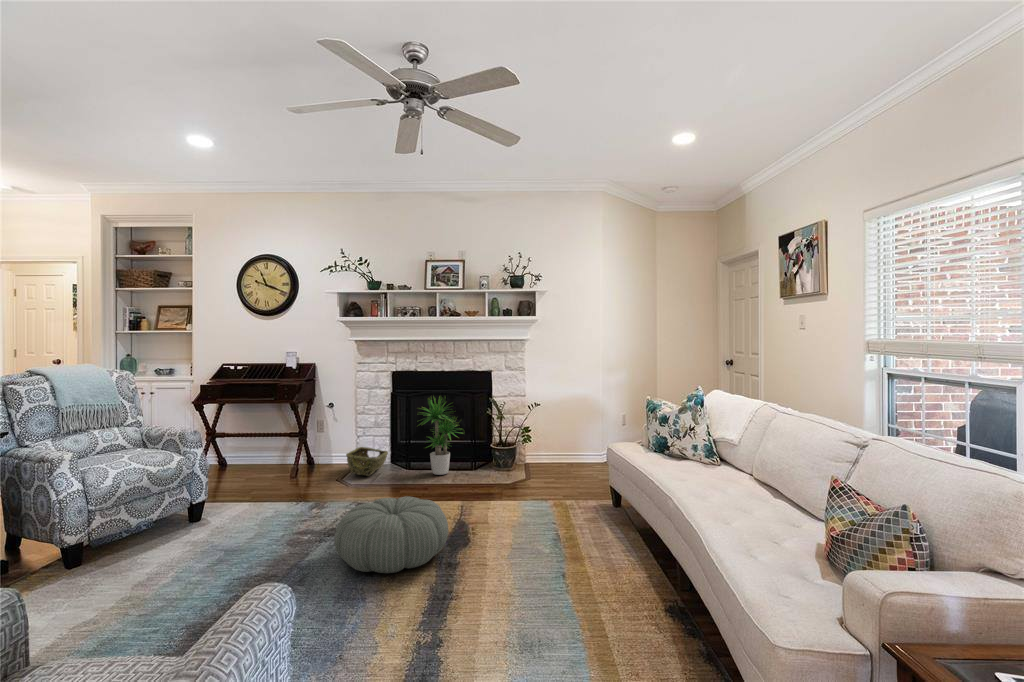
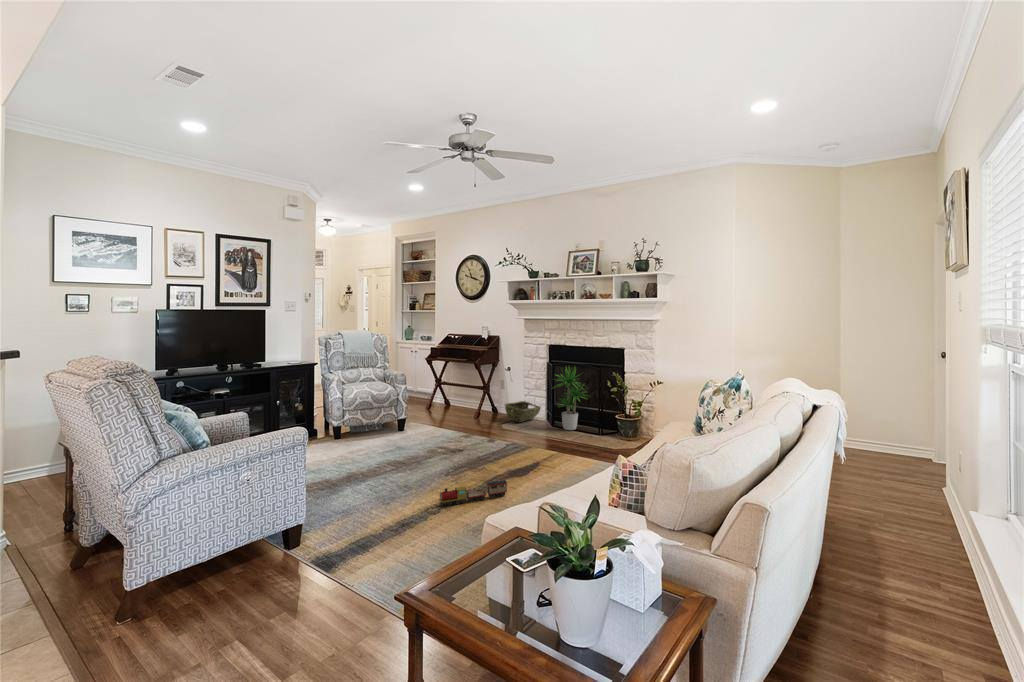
pouf: present [334,497,448,573] -> none [432,430,506,474]
toy train: none [444,562,511,635] -> present [439,480,507,506]

